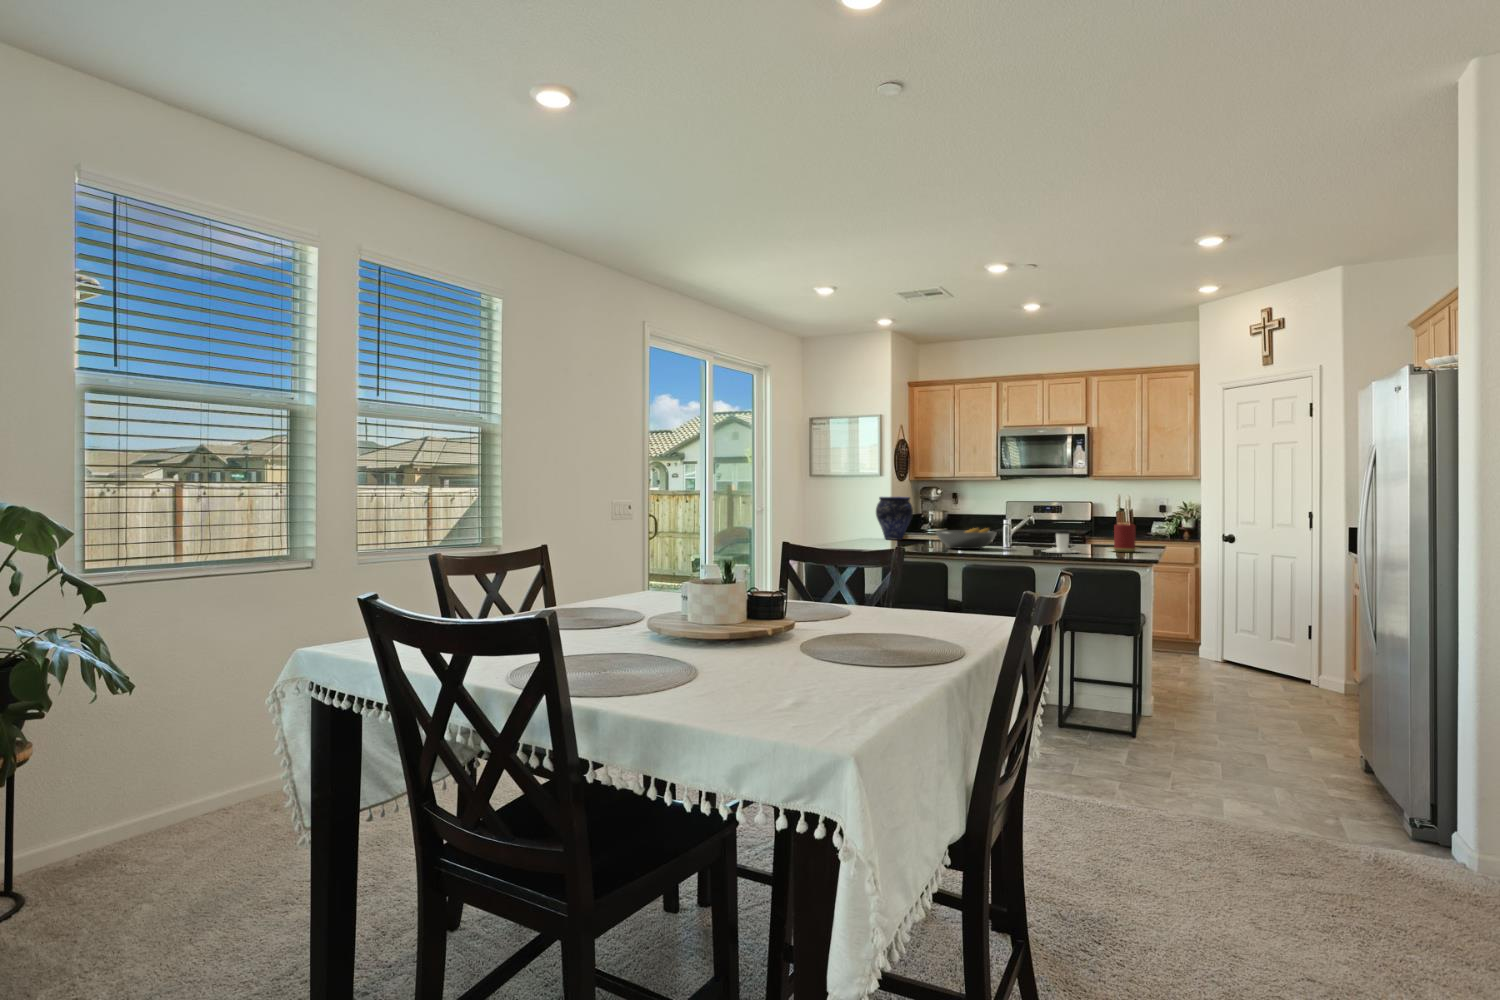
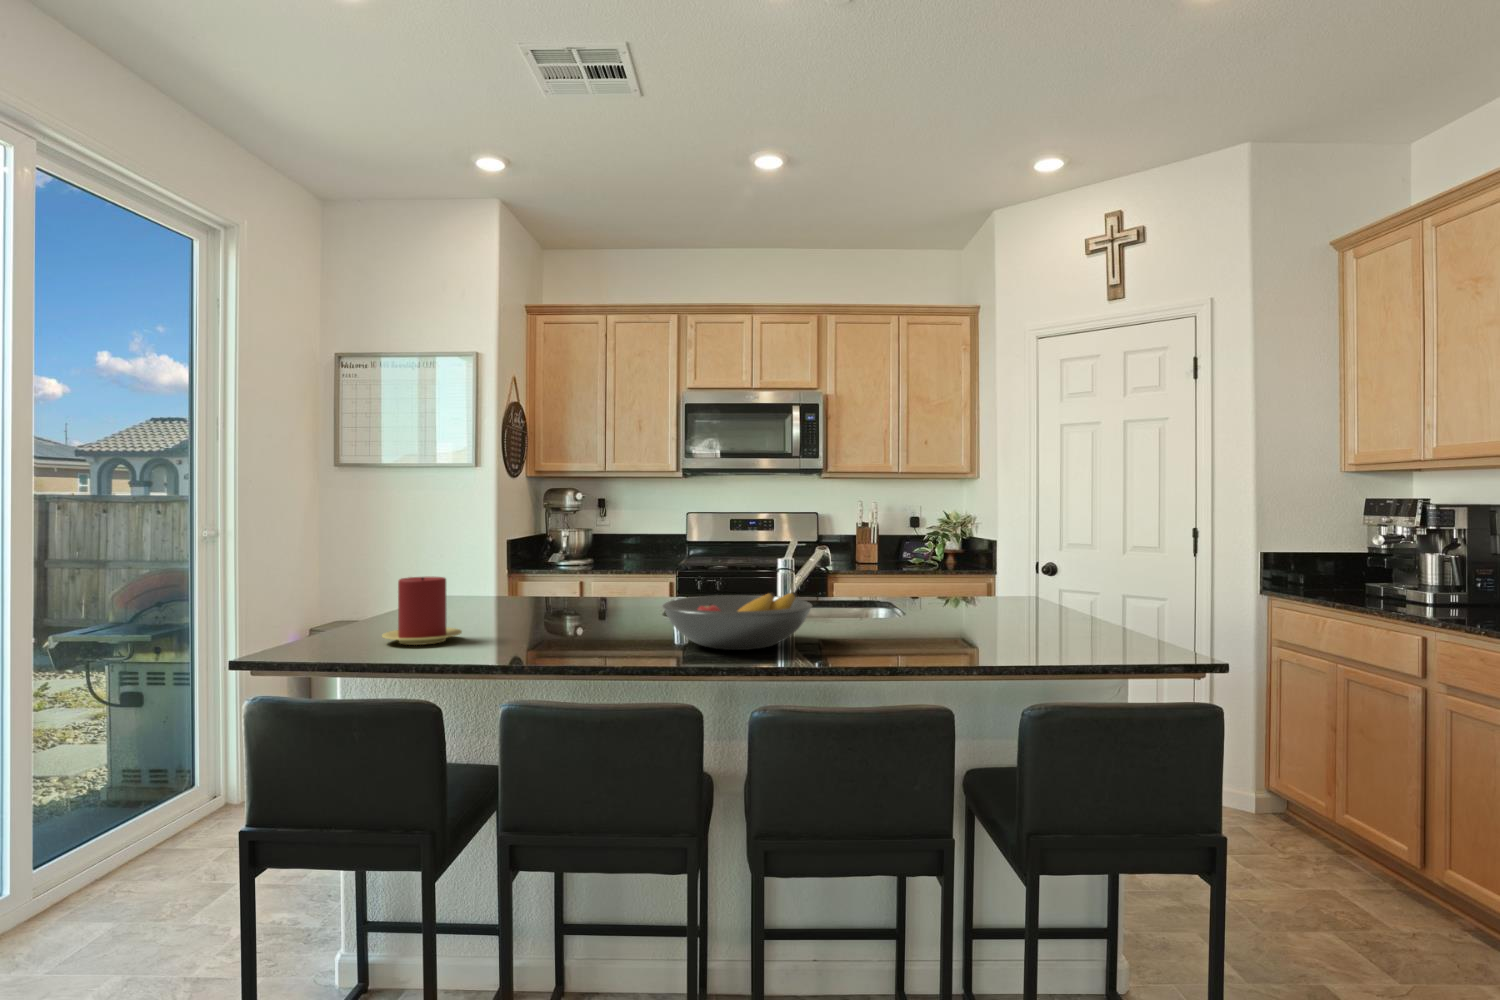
vase: present [876,497,913,540] -> none [486,511,570,609]
candle: present [1108,524,1140,552] -> present [382,577,462,645]
coffee cup: present [1043,531,1078,553] -> none [919,596,1008,654]

